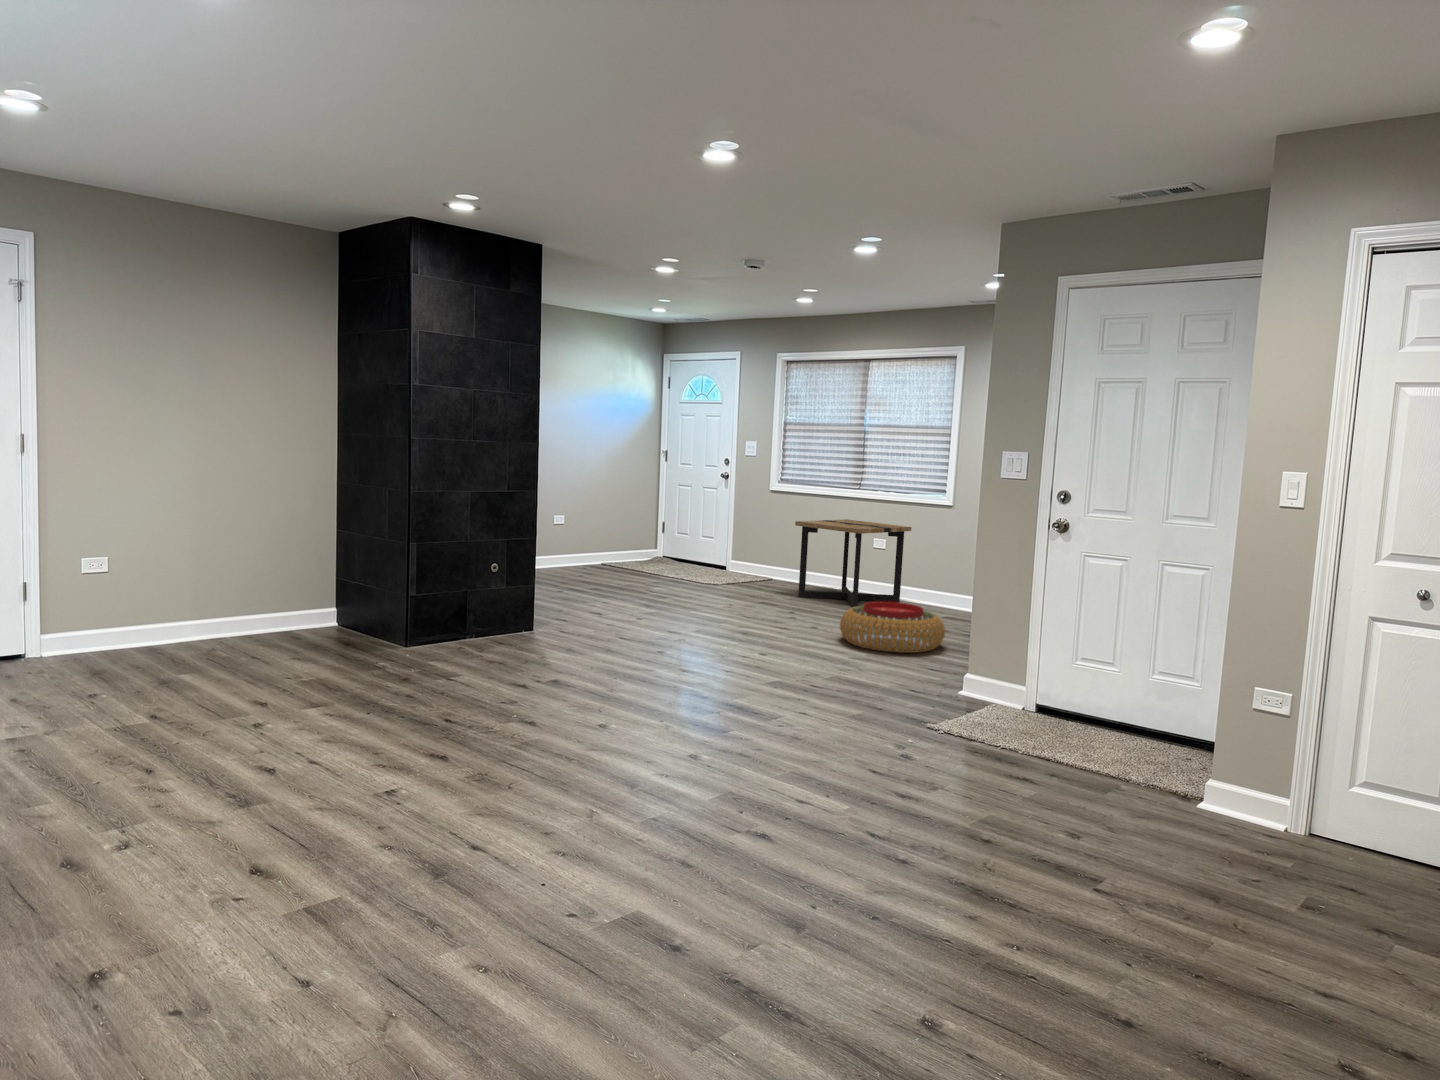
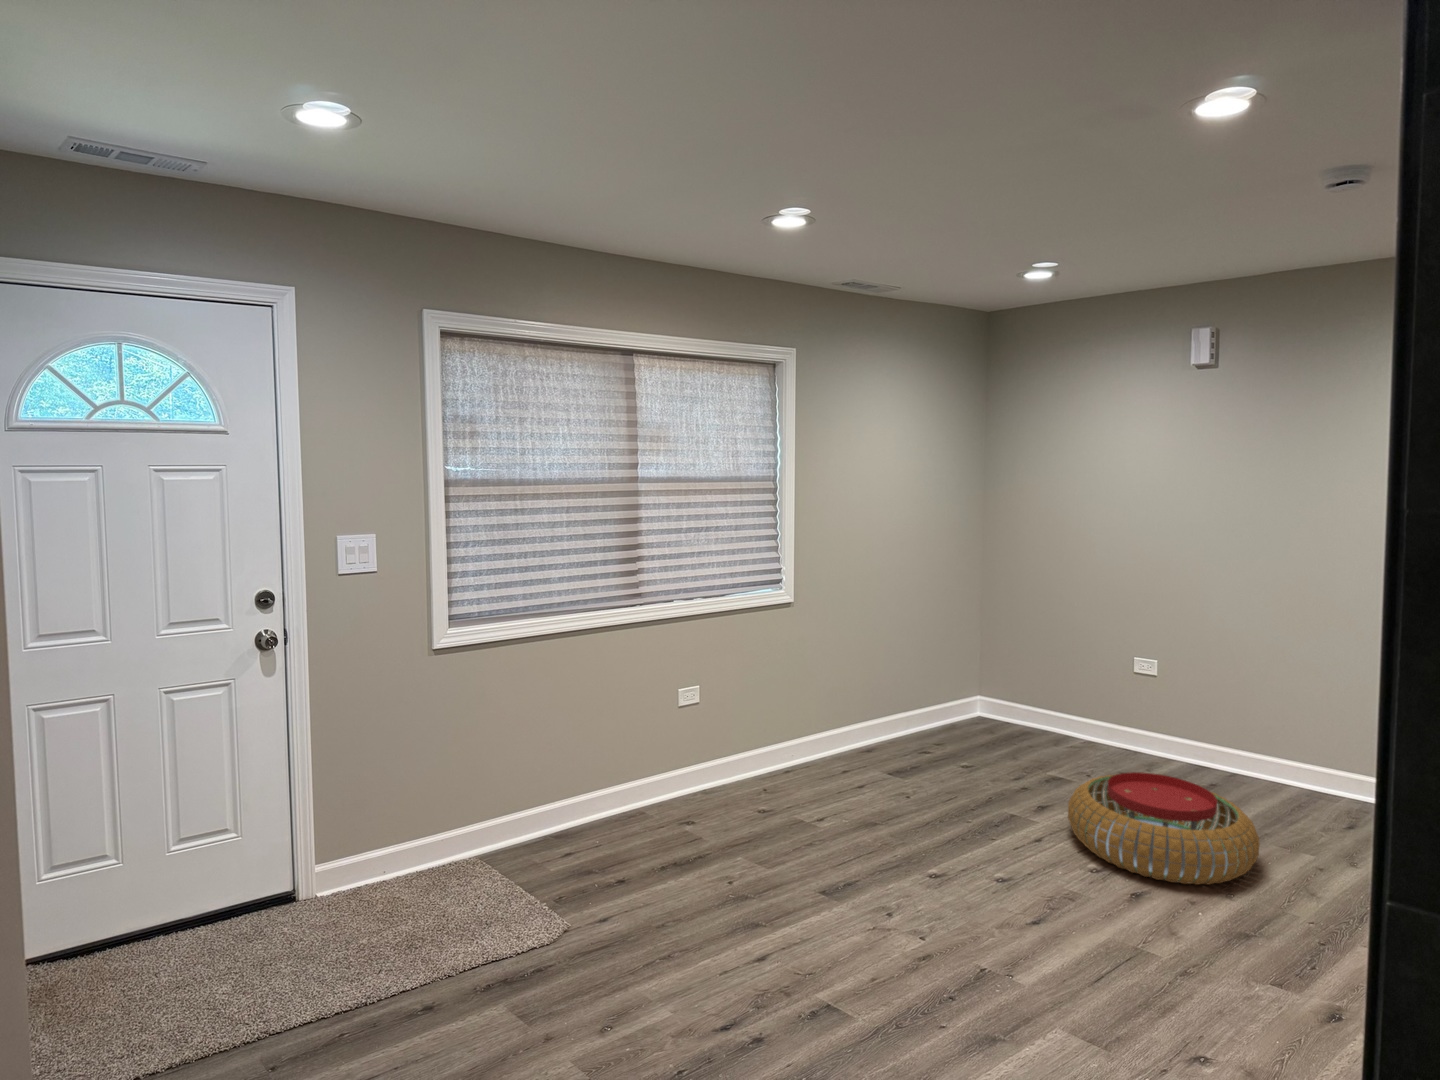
side table: present [795,519,911,607] -> none [639,649,857,859]

